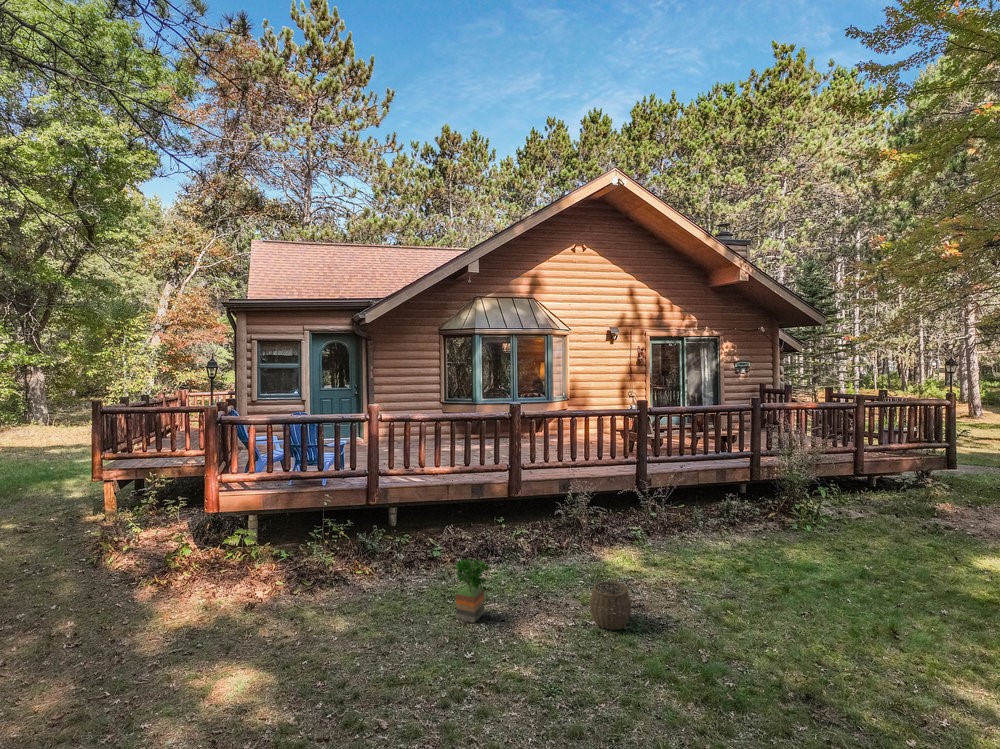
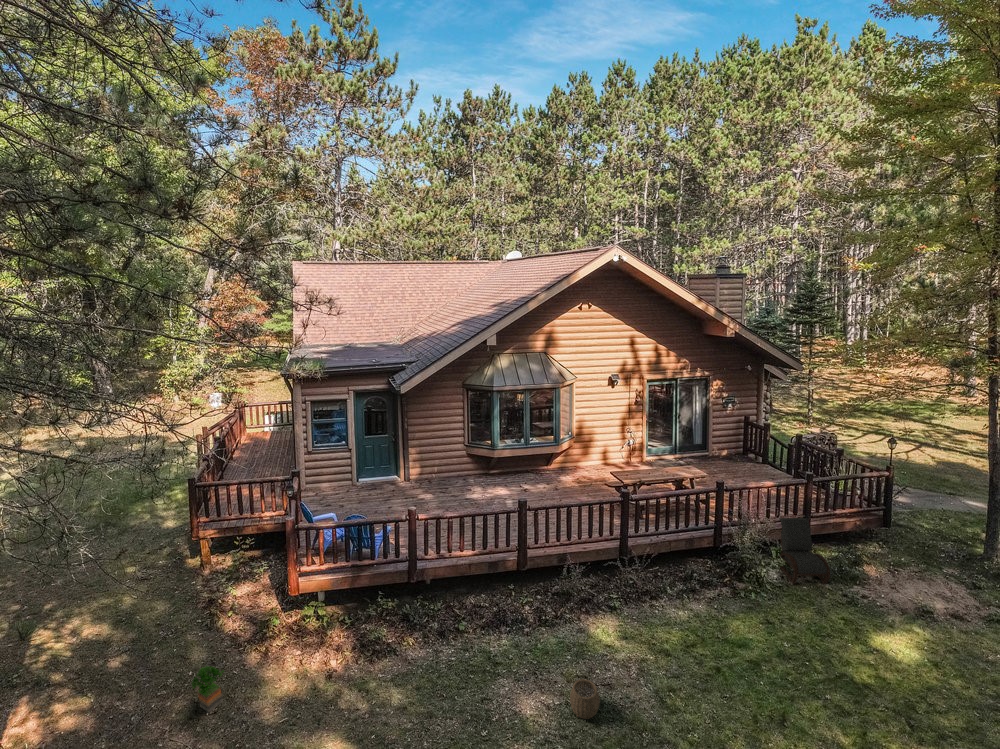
lounge chair: none [820,453,893,525] -> present [779,518,830,584]
potted tree: present [456,559,490,623] -> present [192,666,224,712]

